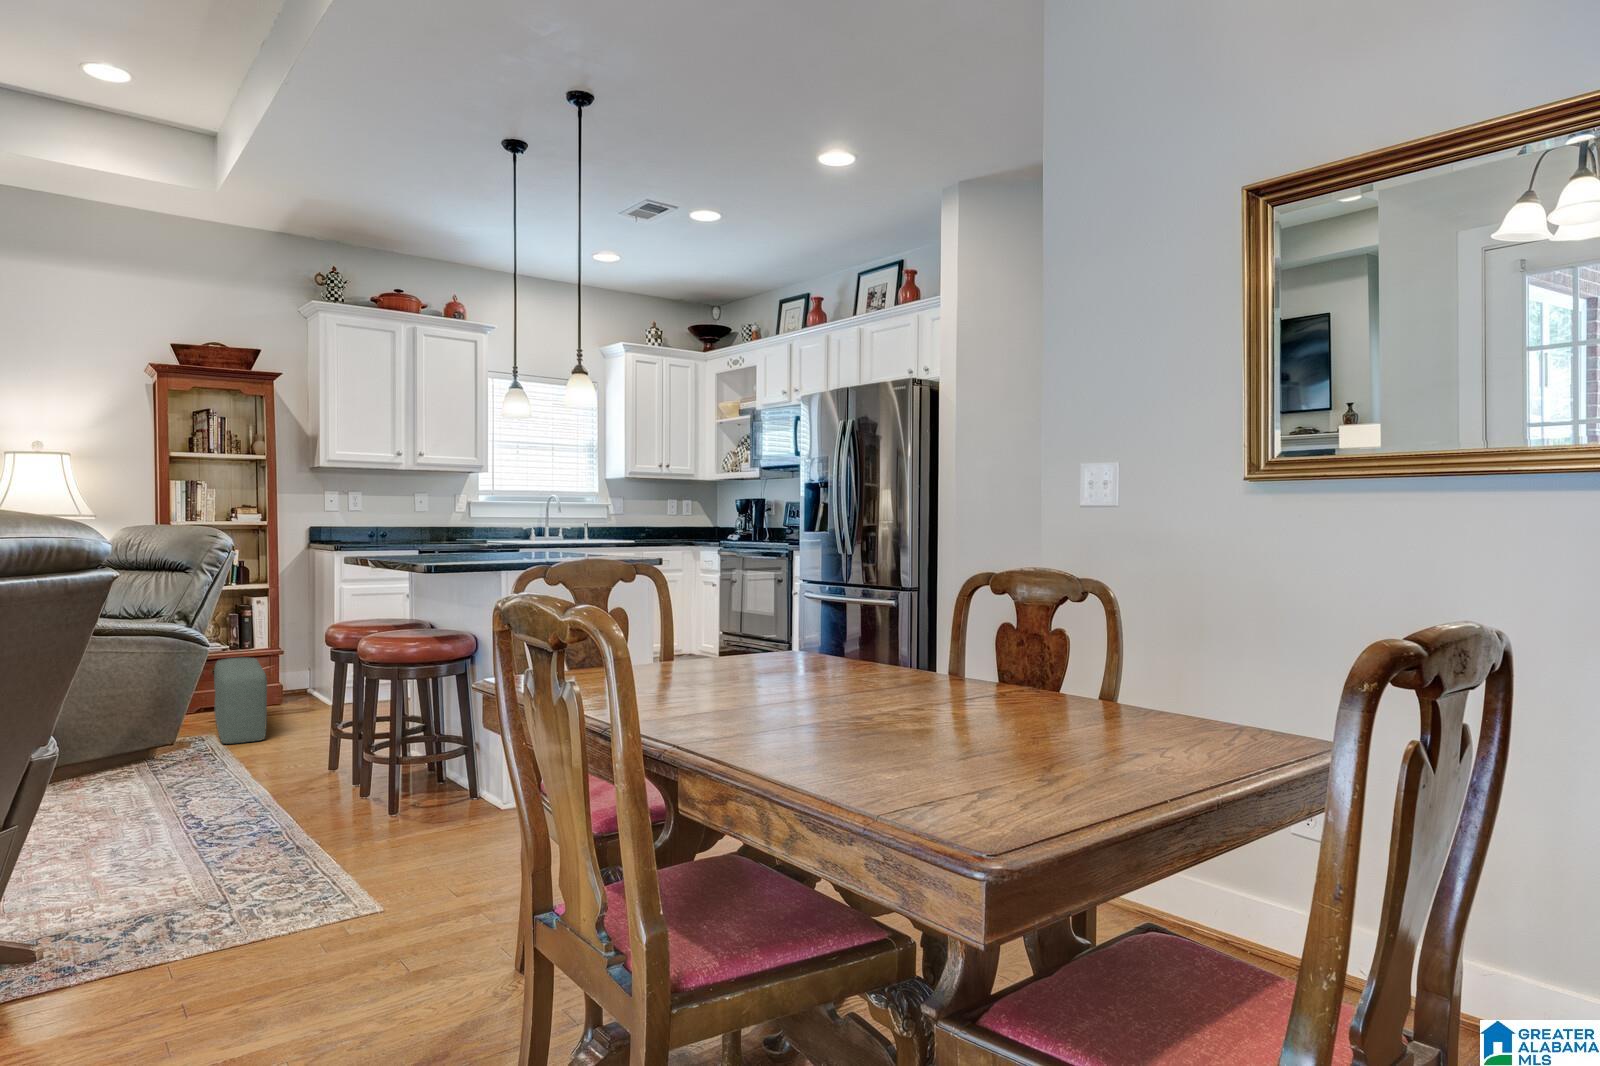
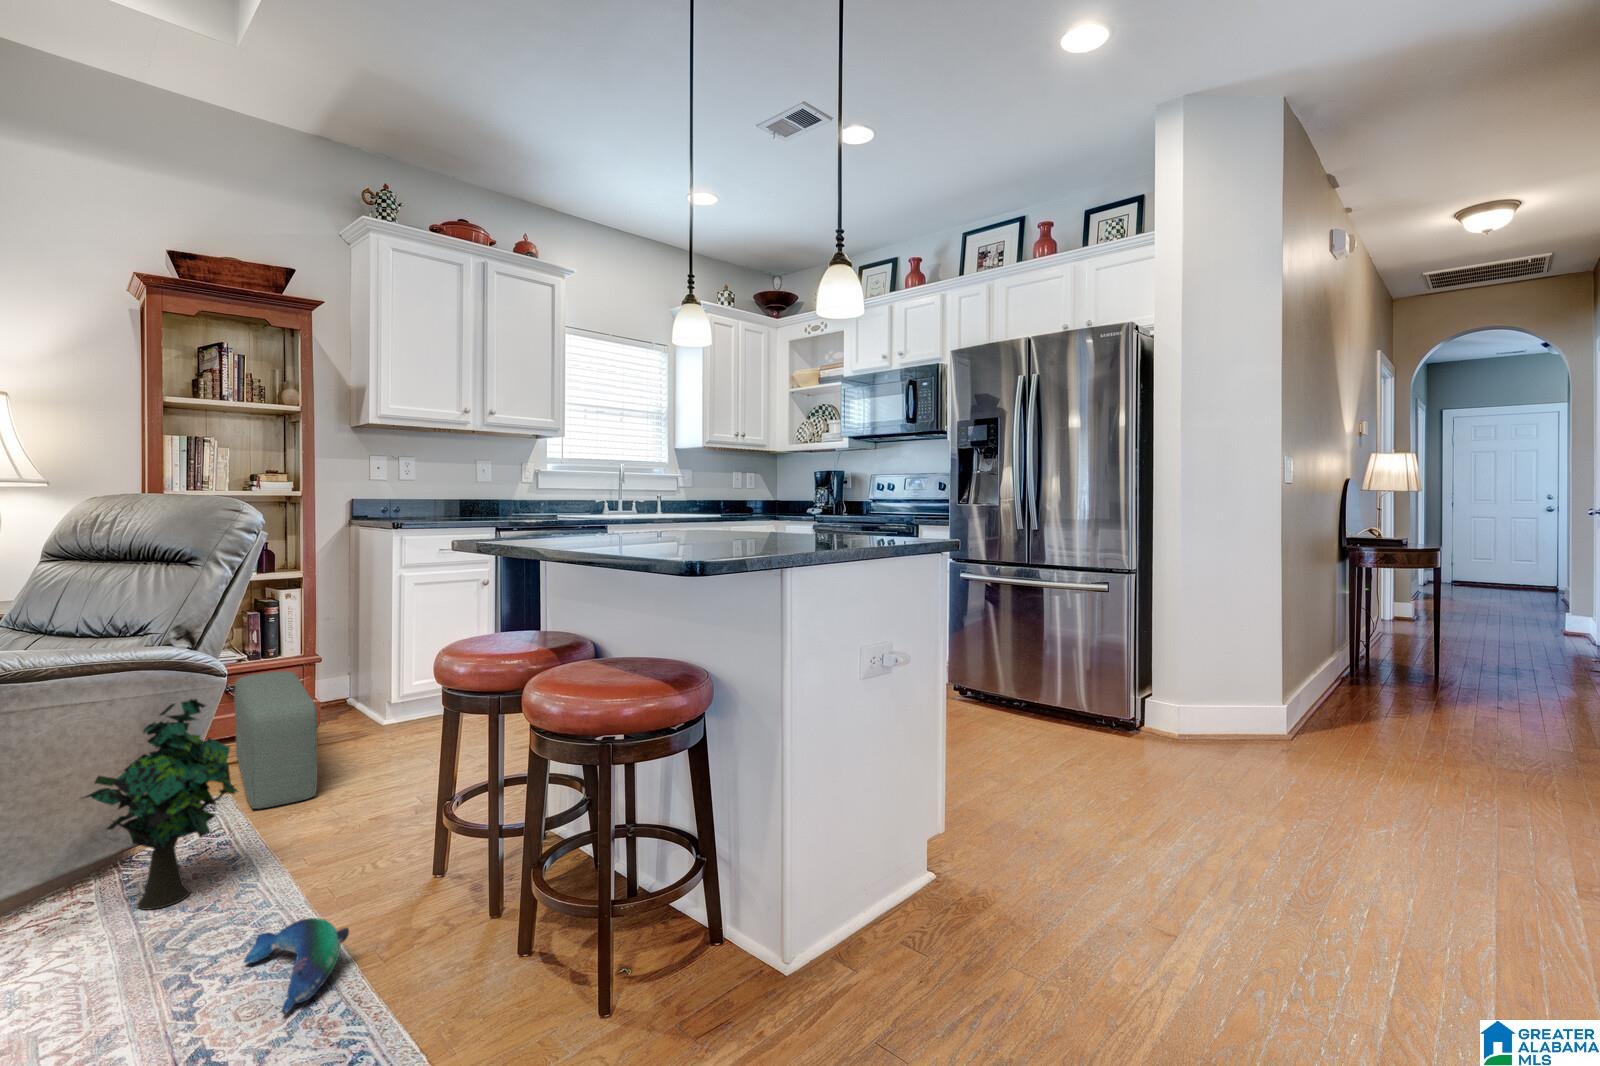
decorative plant: none [124,652,211,779] -> present [82,699,237,910]
plush toy: none [209,773,267,811] -> present [244,918,349,1014]

